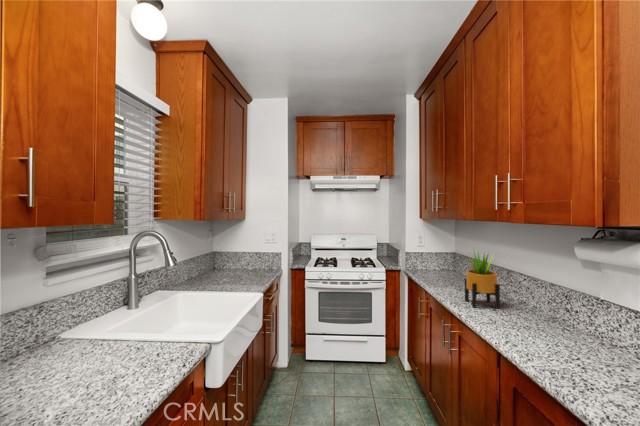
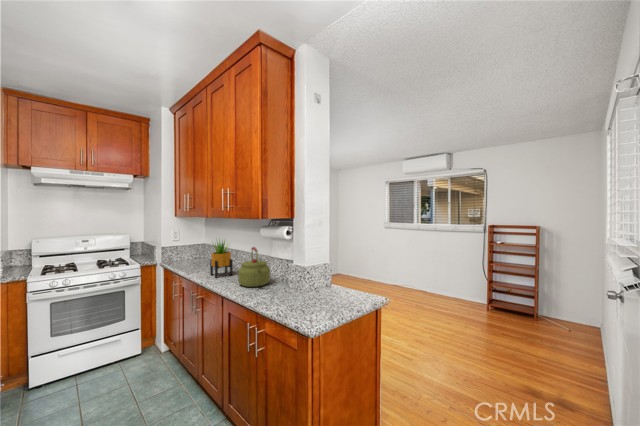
kettle: none [514,273,583,347] -> present [238,247,270,287]

